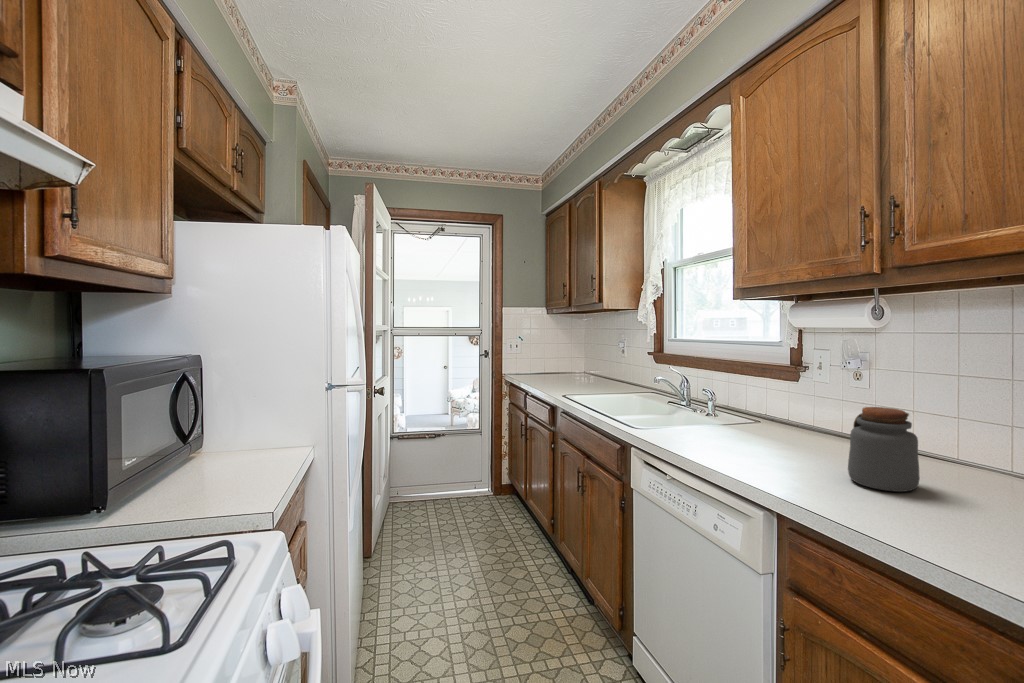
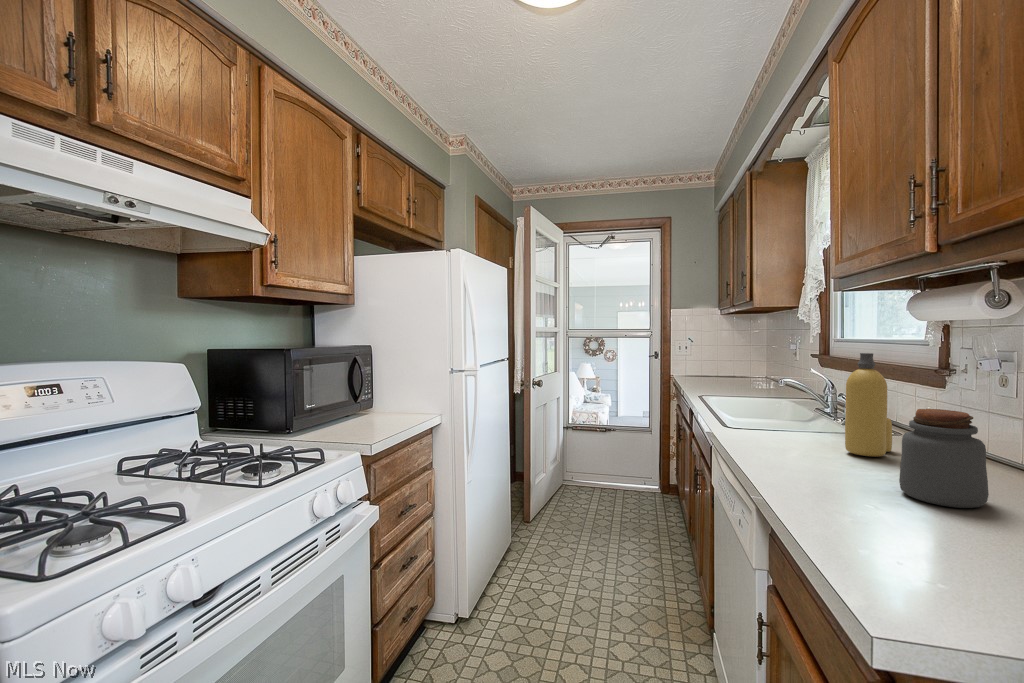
bottle: none [756,356,789,448] -> present [845,353,892,457]

